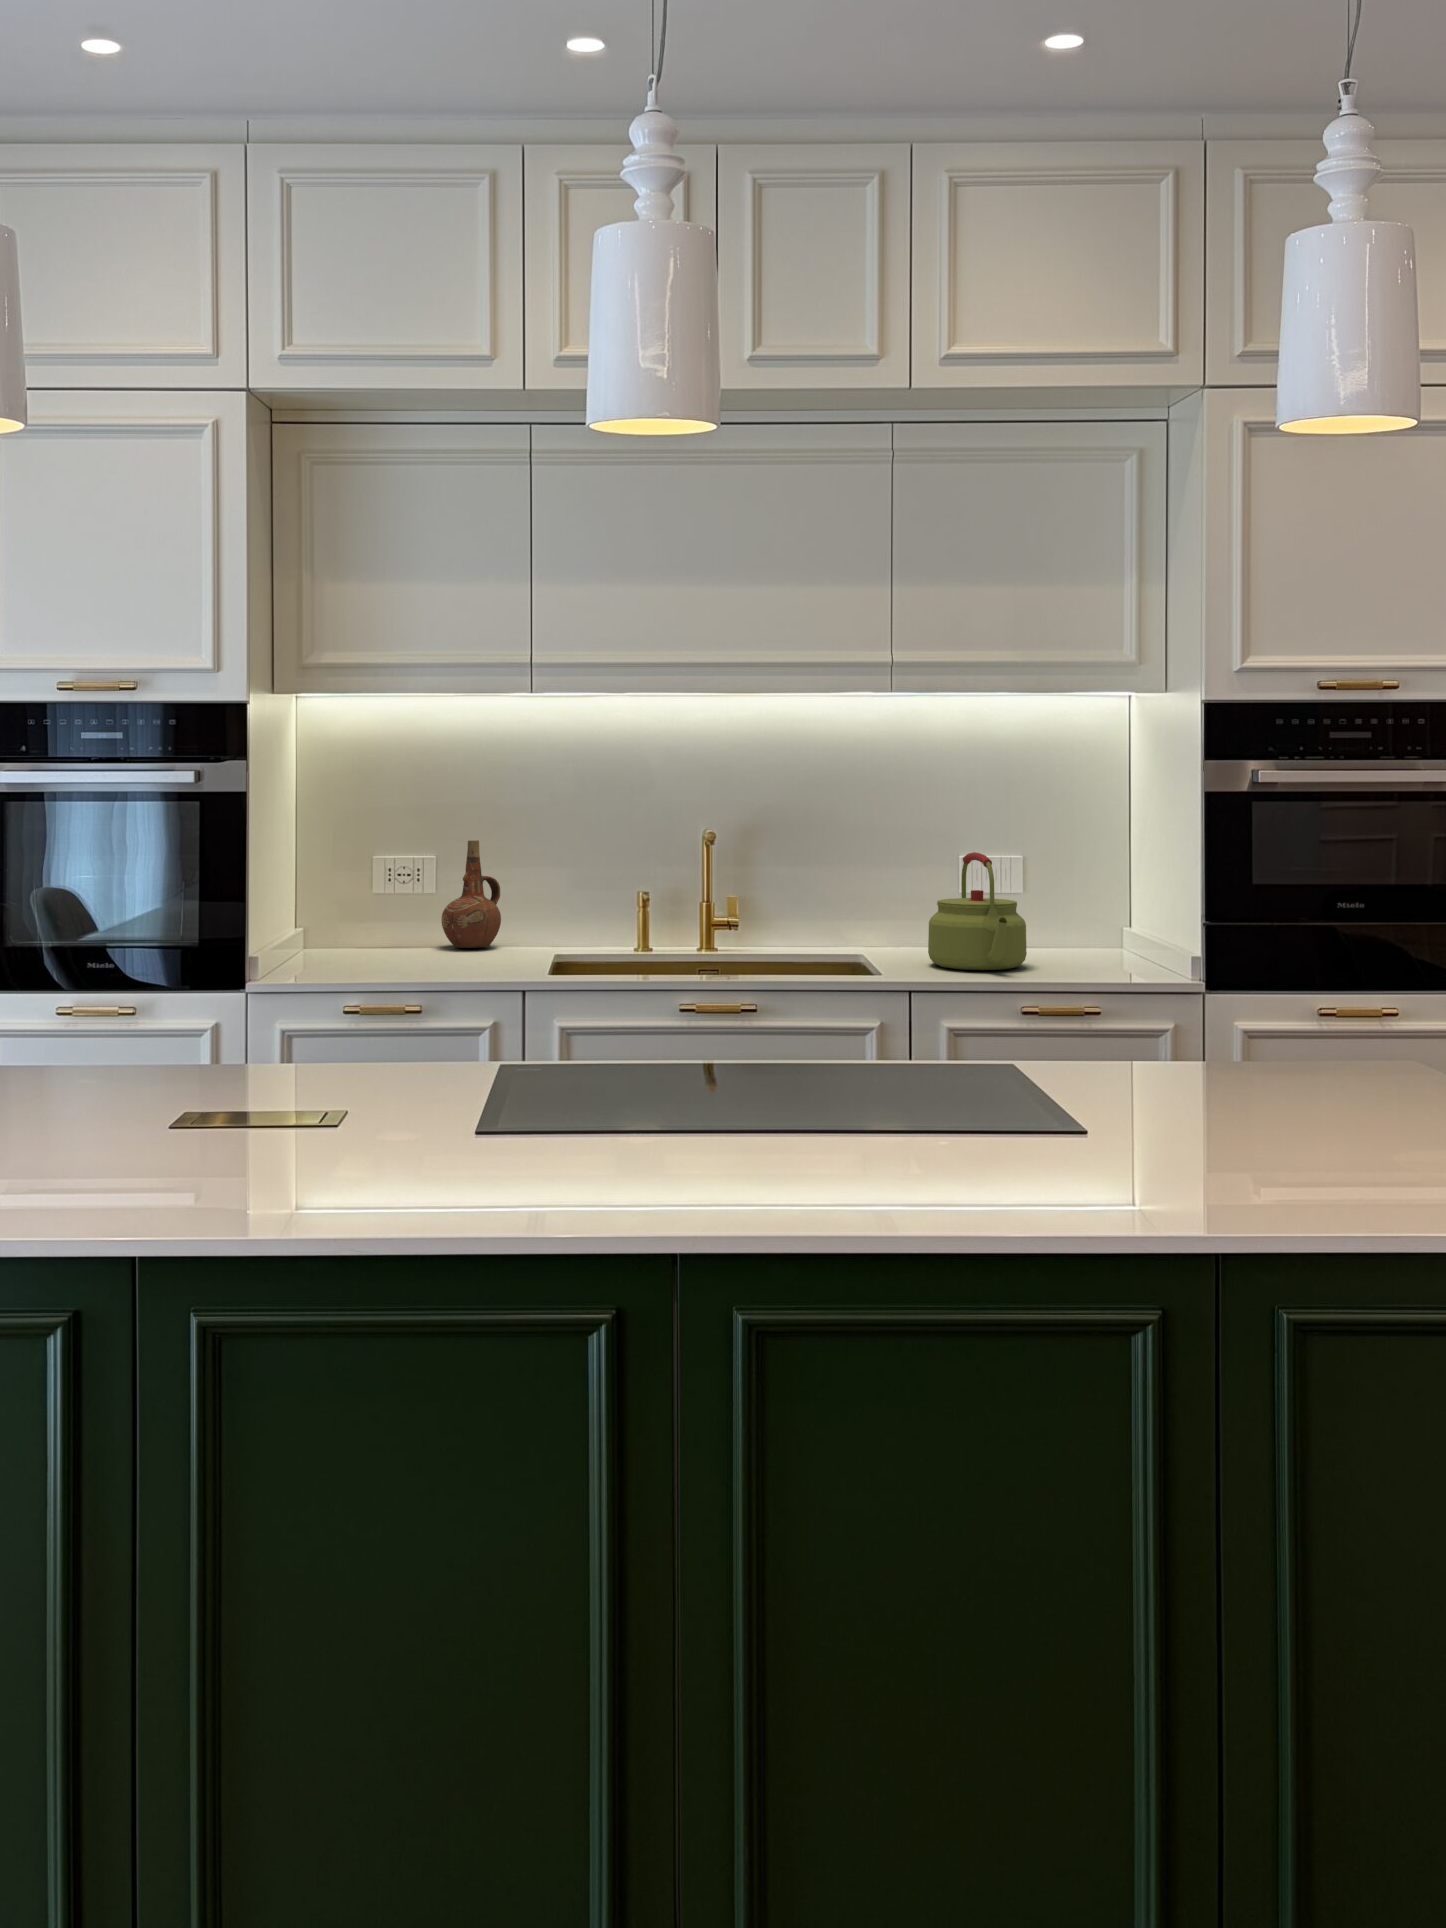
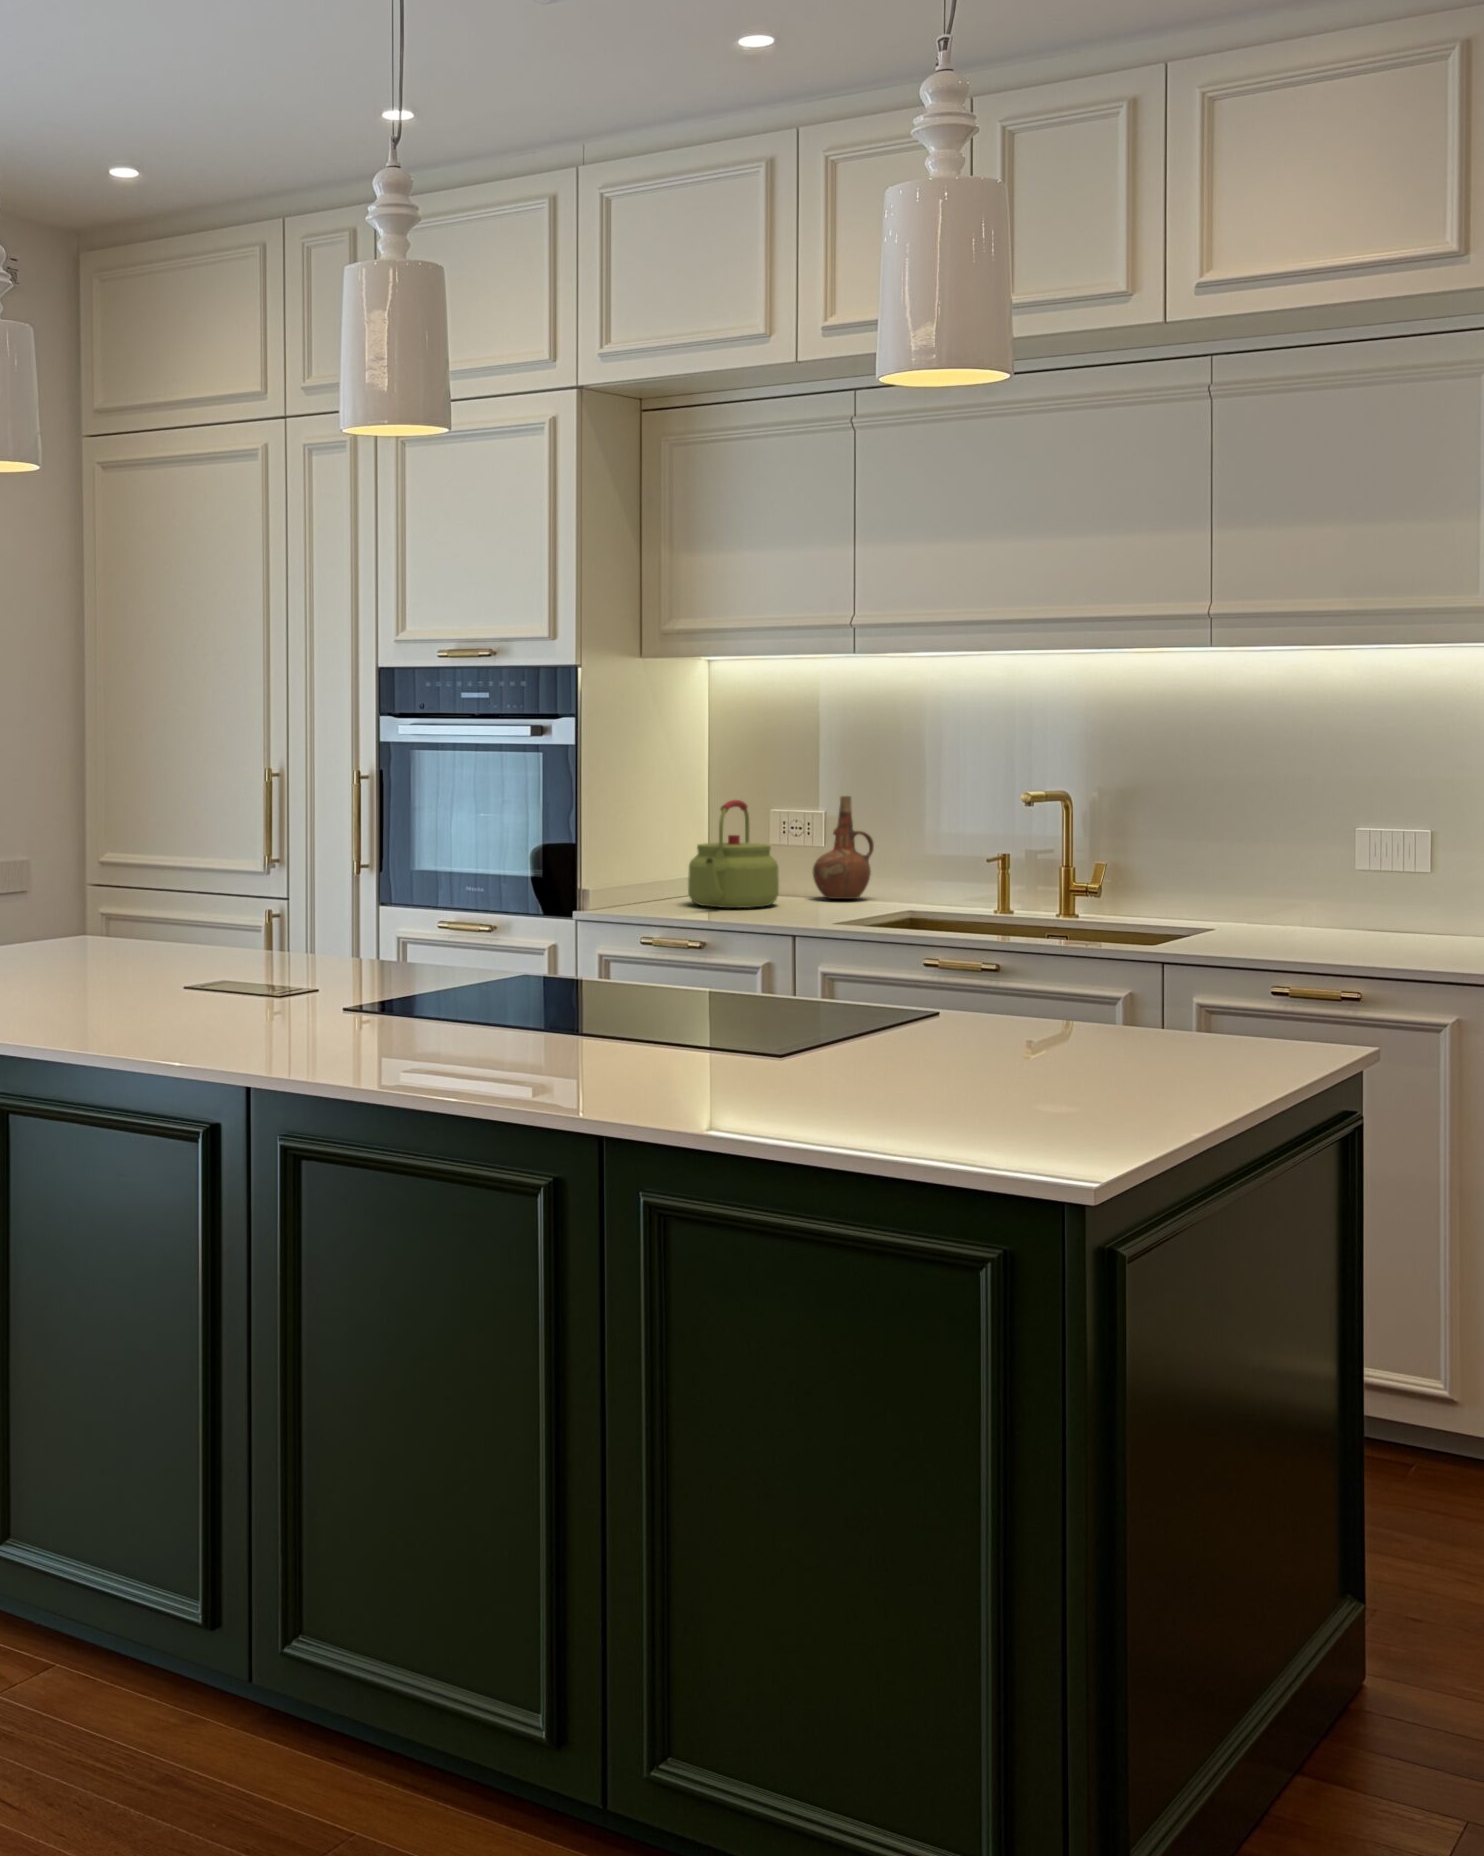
kettle: present [928,852,1027,970] -> present [688,800,779,908]

